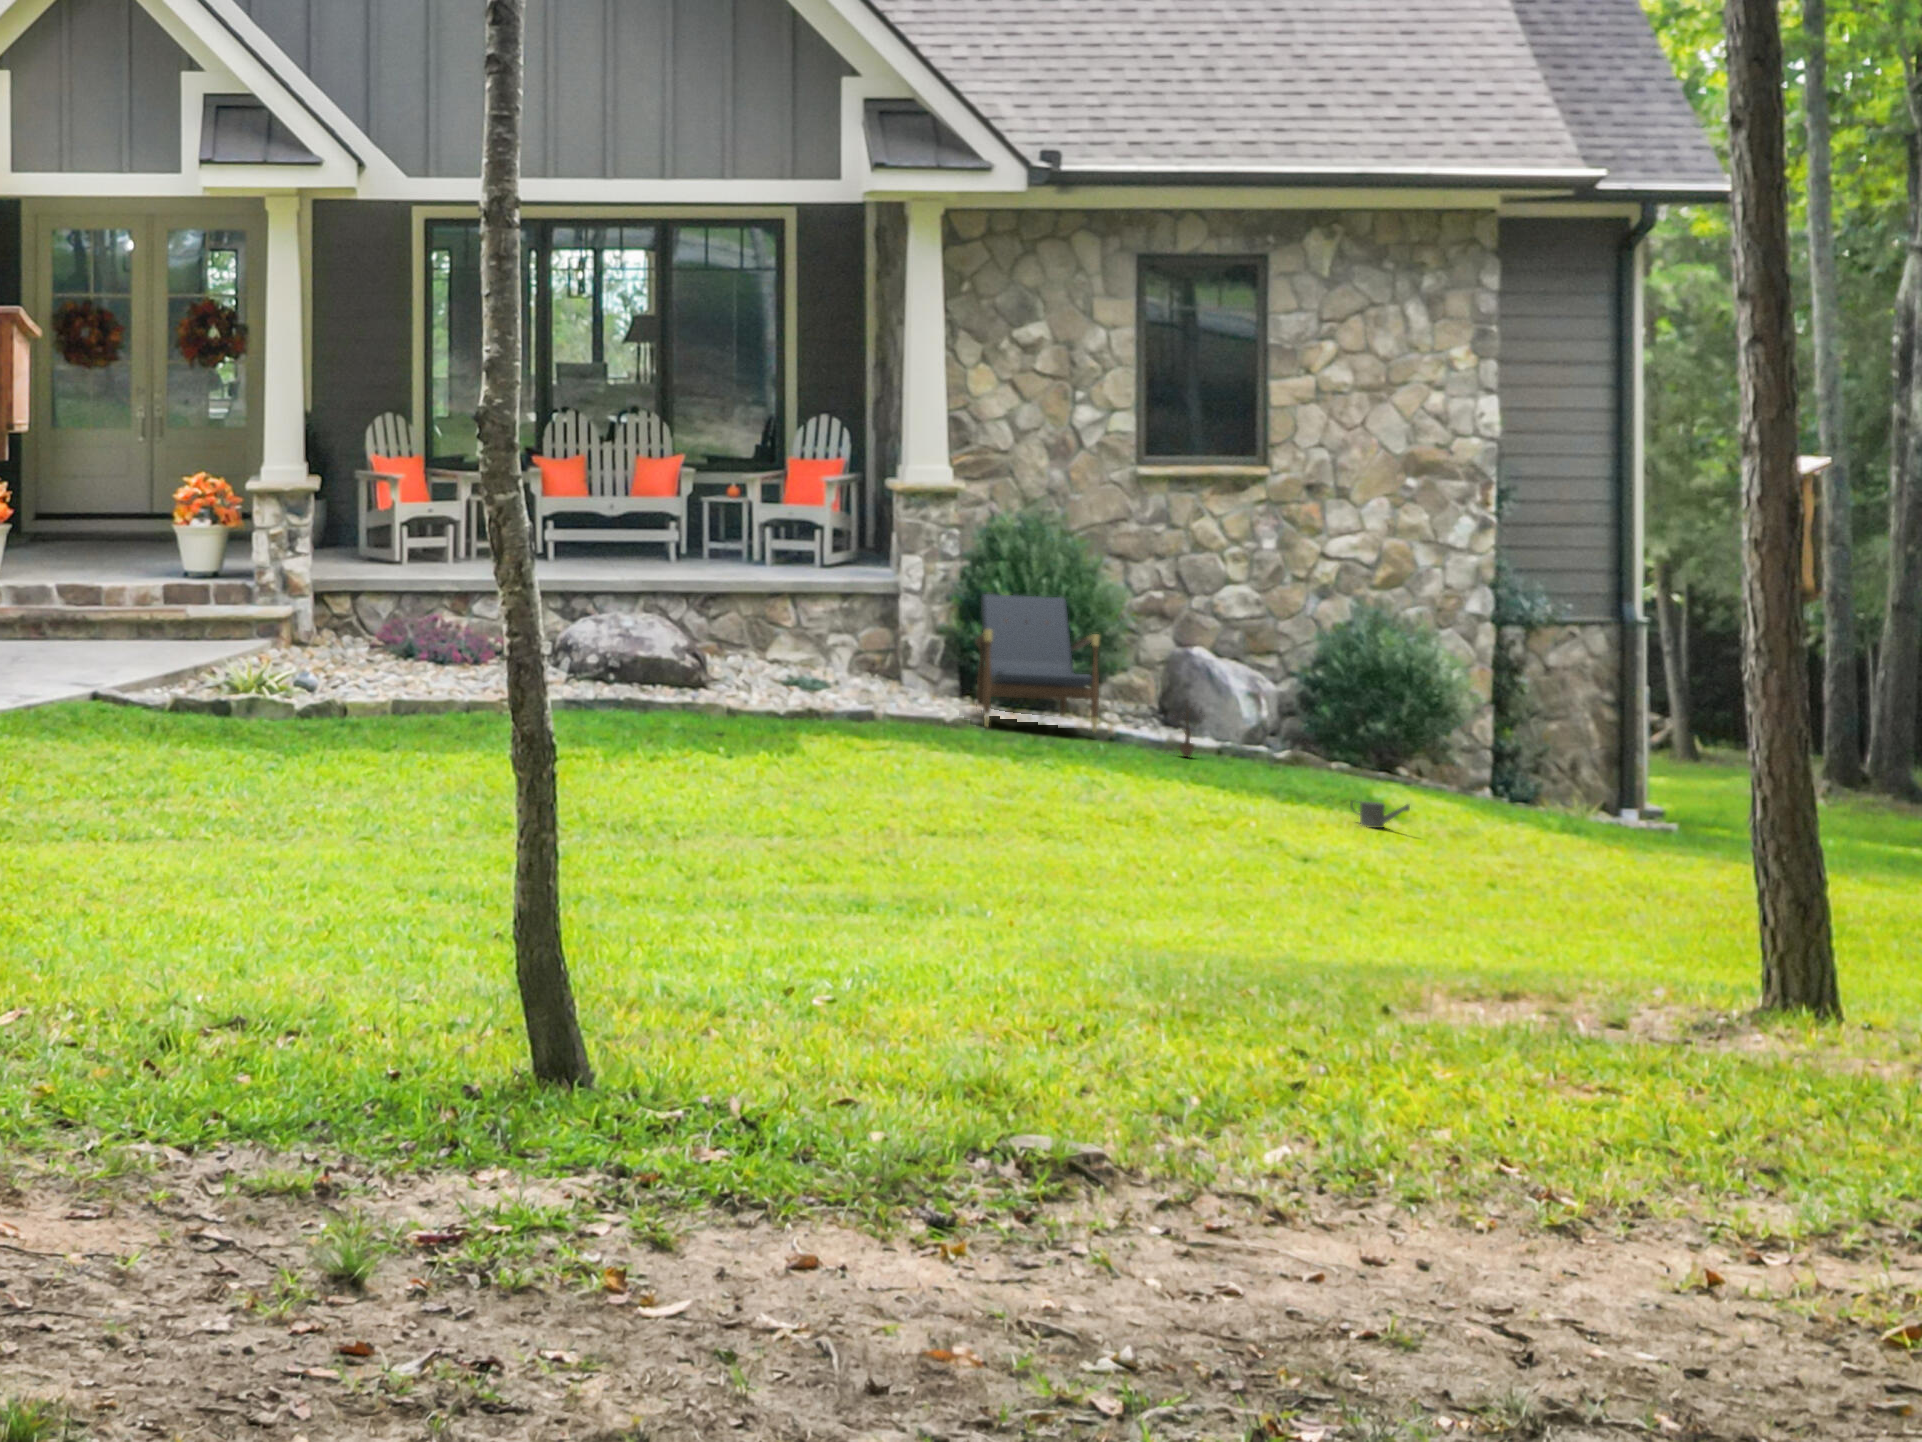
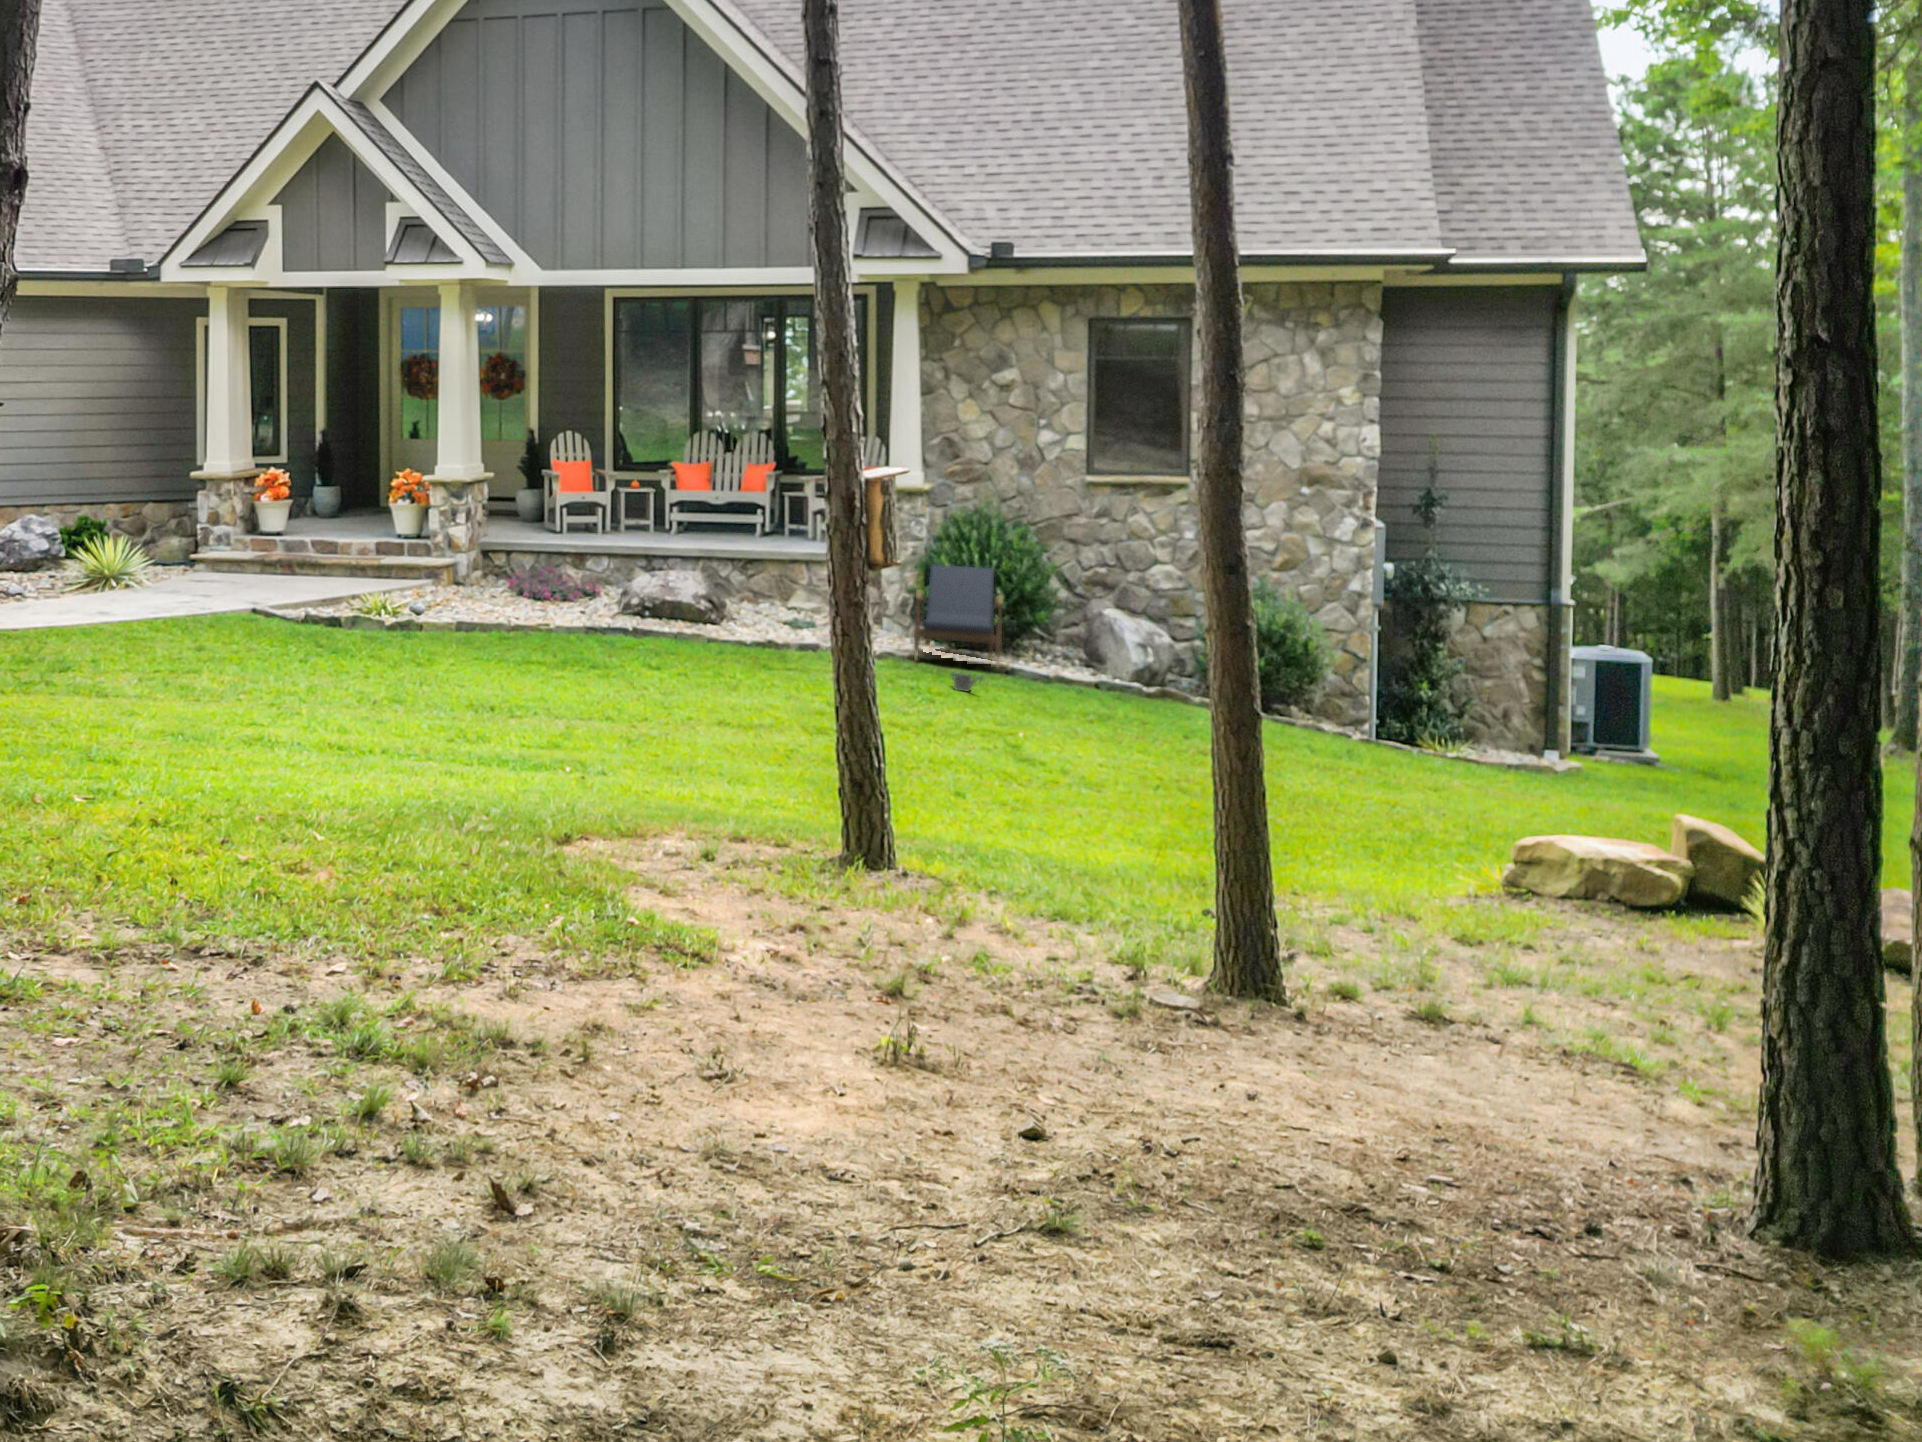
decorative plant: present [1162,703,1196,757] -> none [1040,645,1074,688]
watering can: present [1350,801,1410,828] -> present [952,673,983,691]

